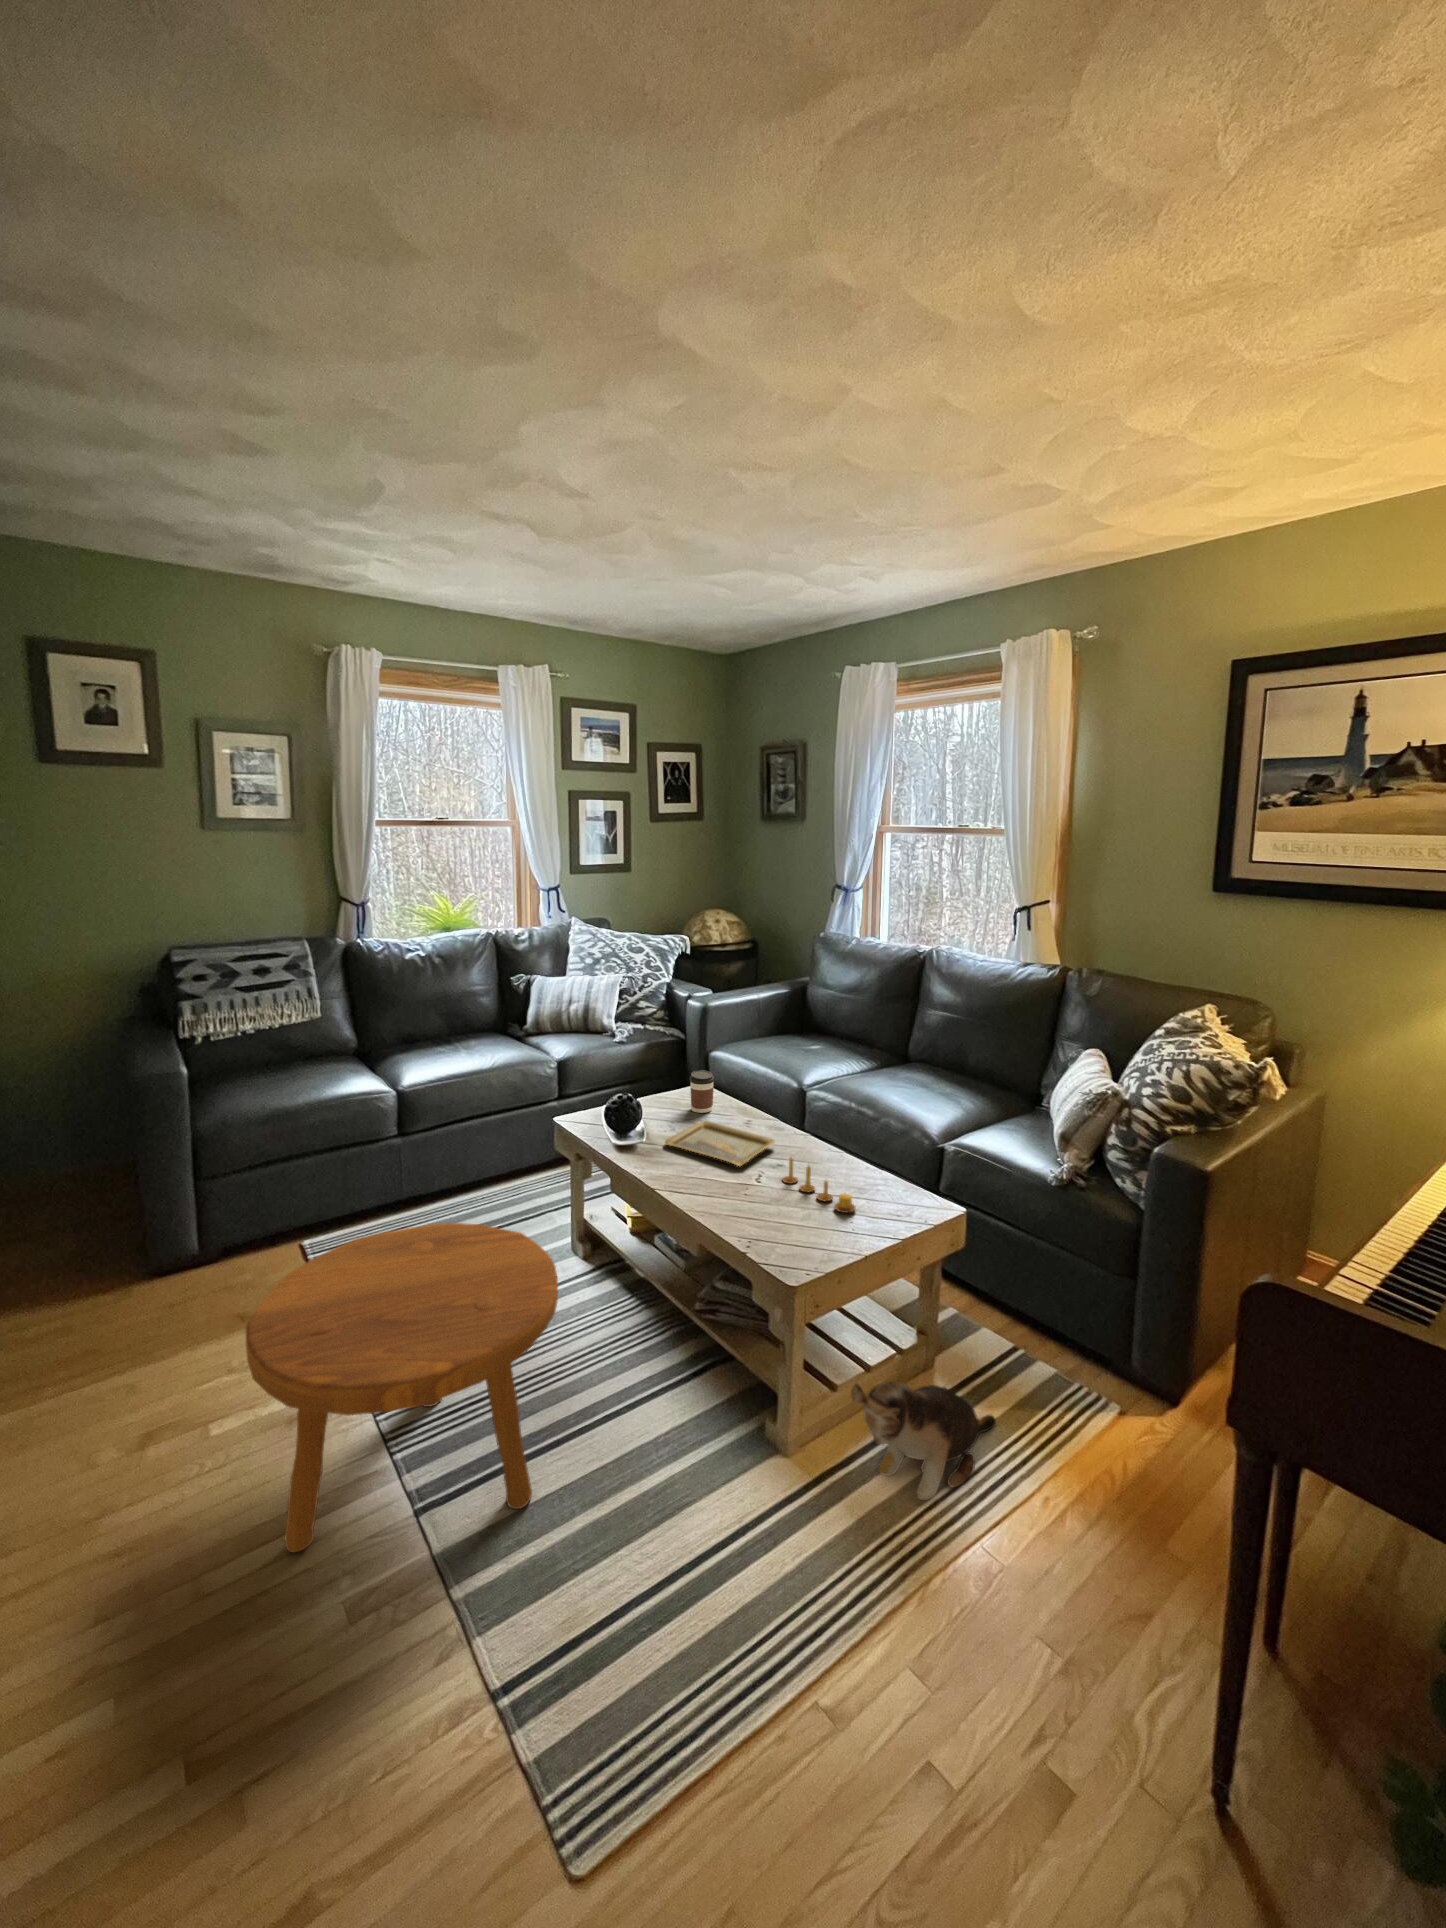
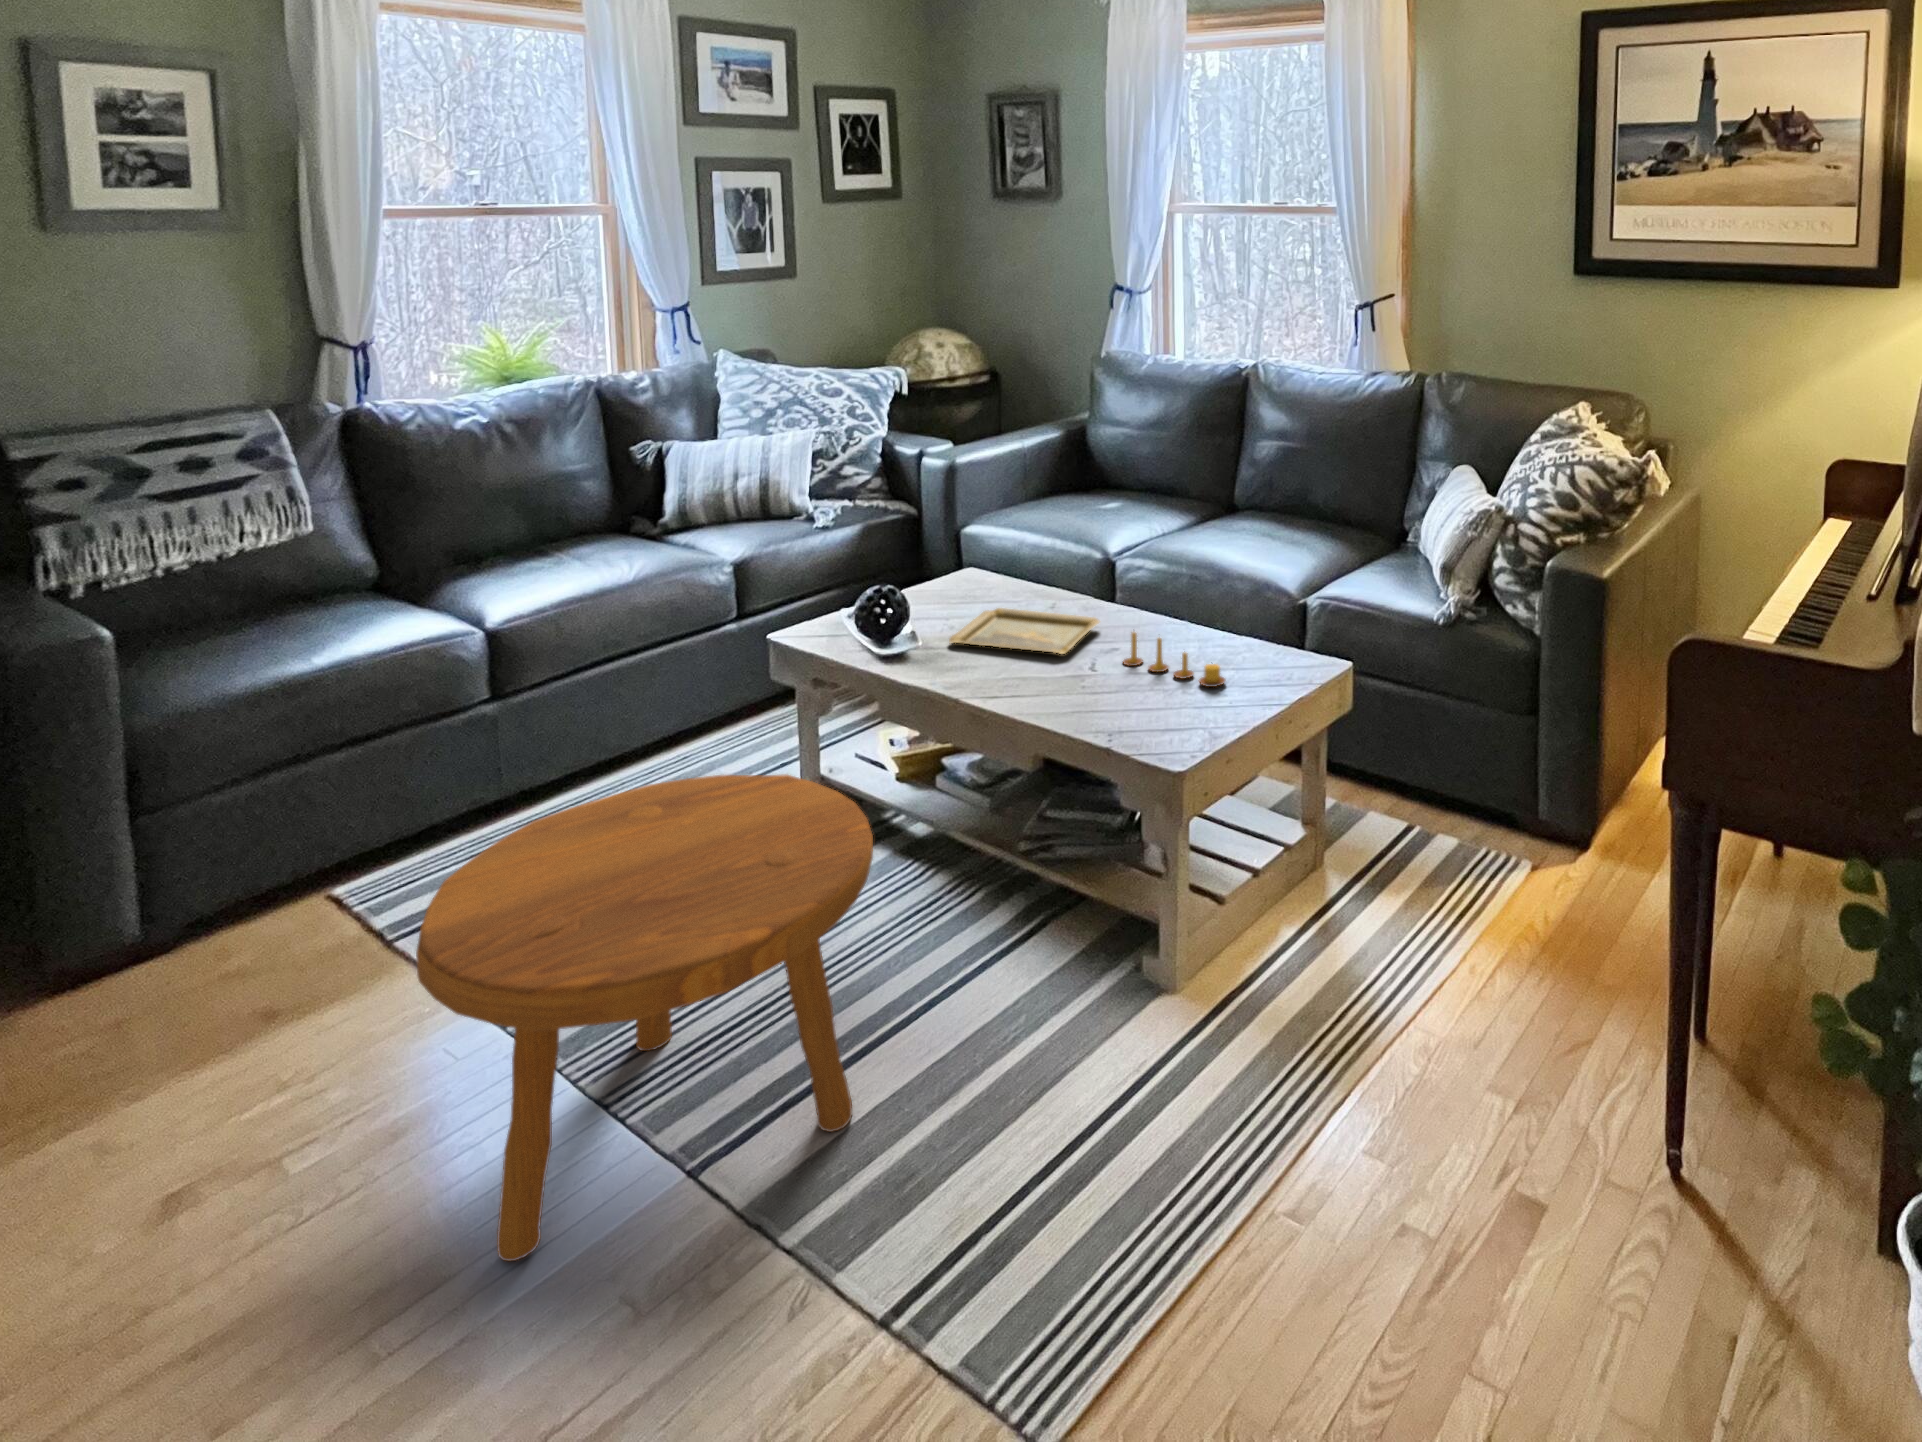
coffee cup: present [690,1070,714,1113] -> none [964,543,998,601]
plush toy: present [851,1382,996,1500] -> none [1258,863,1407,998]

